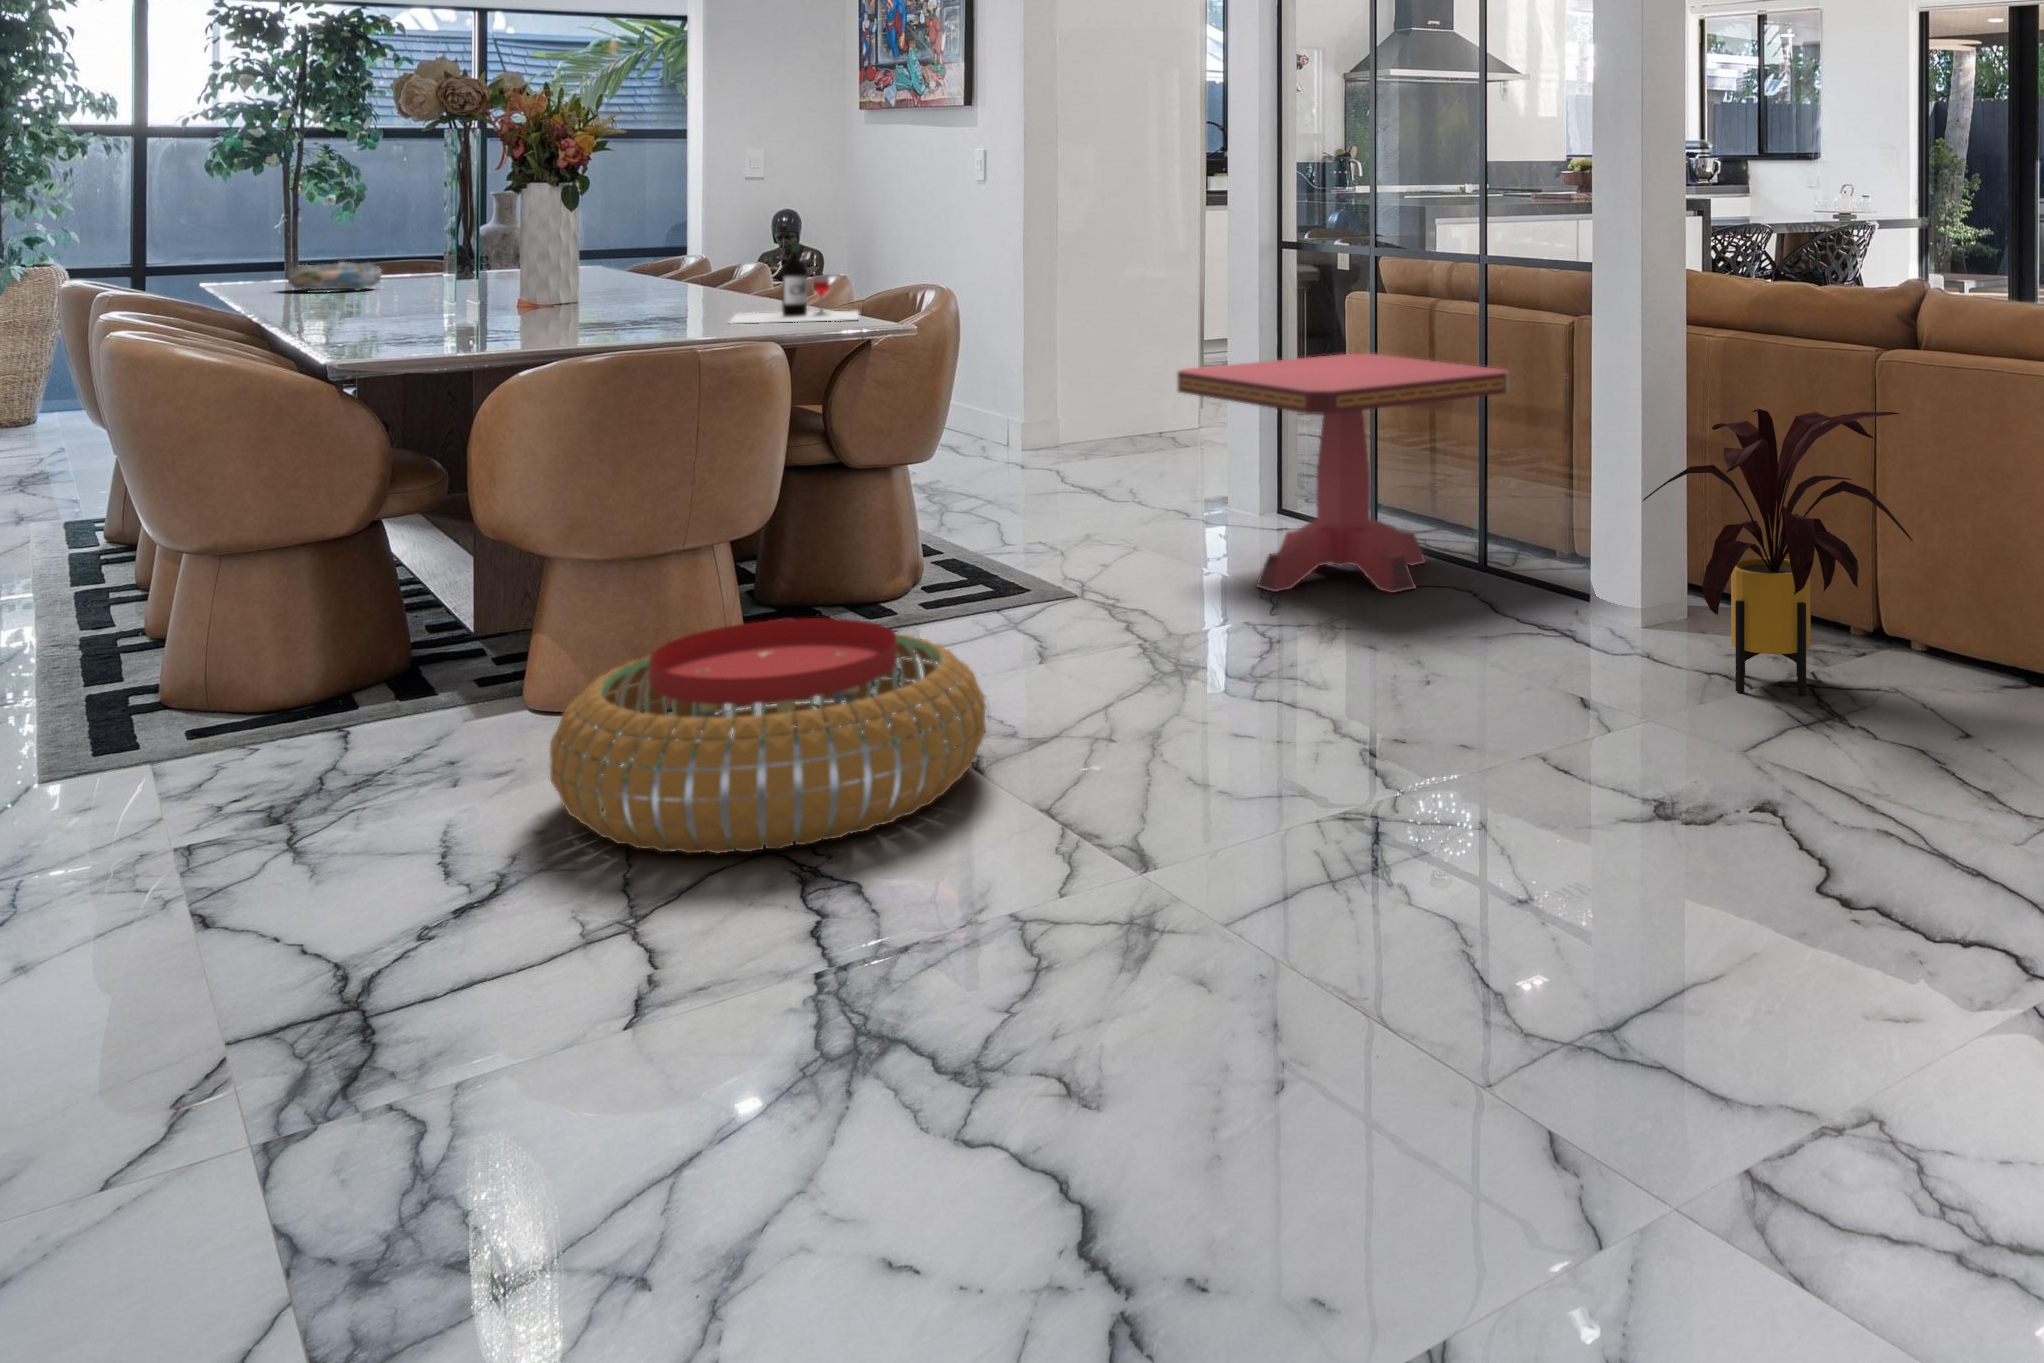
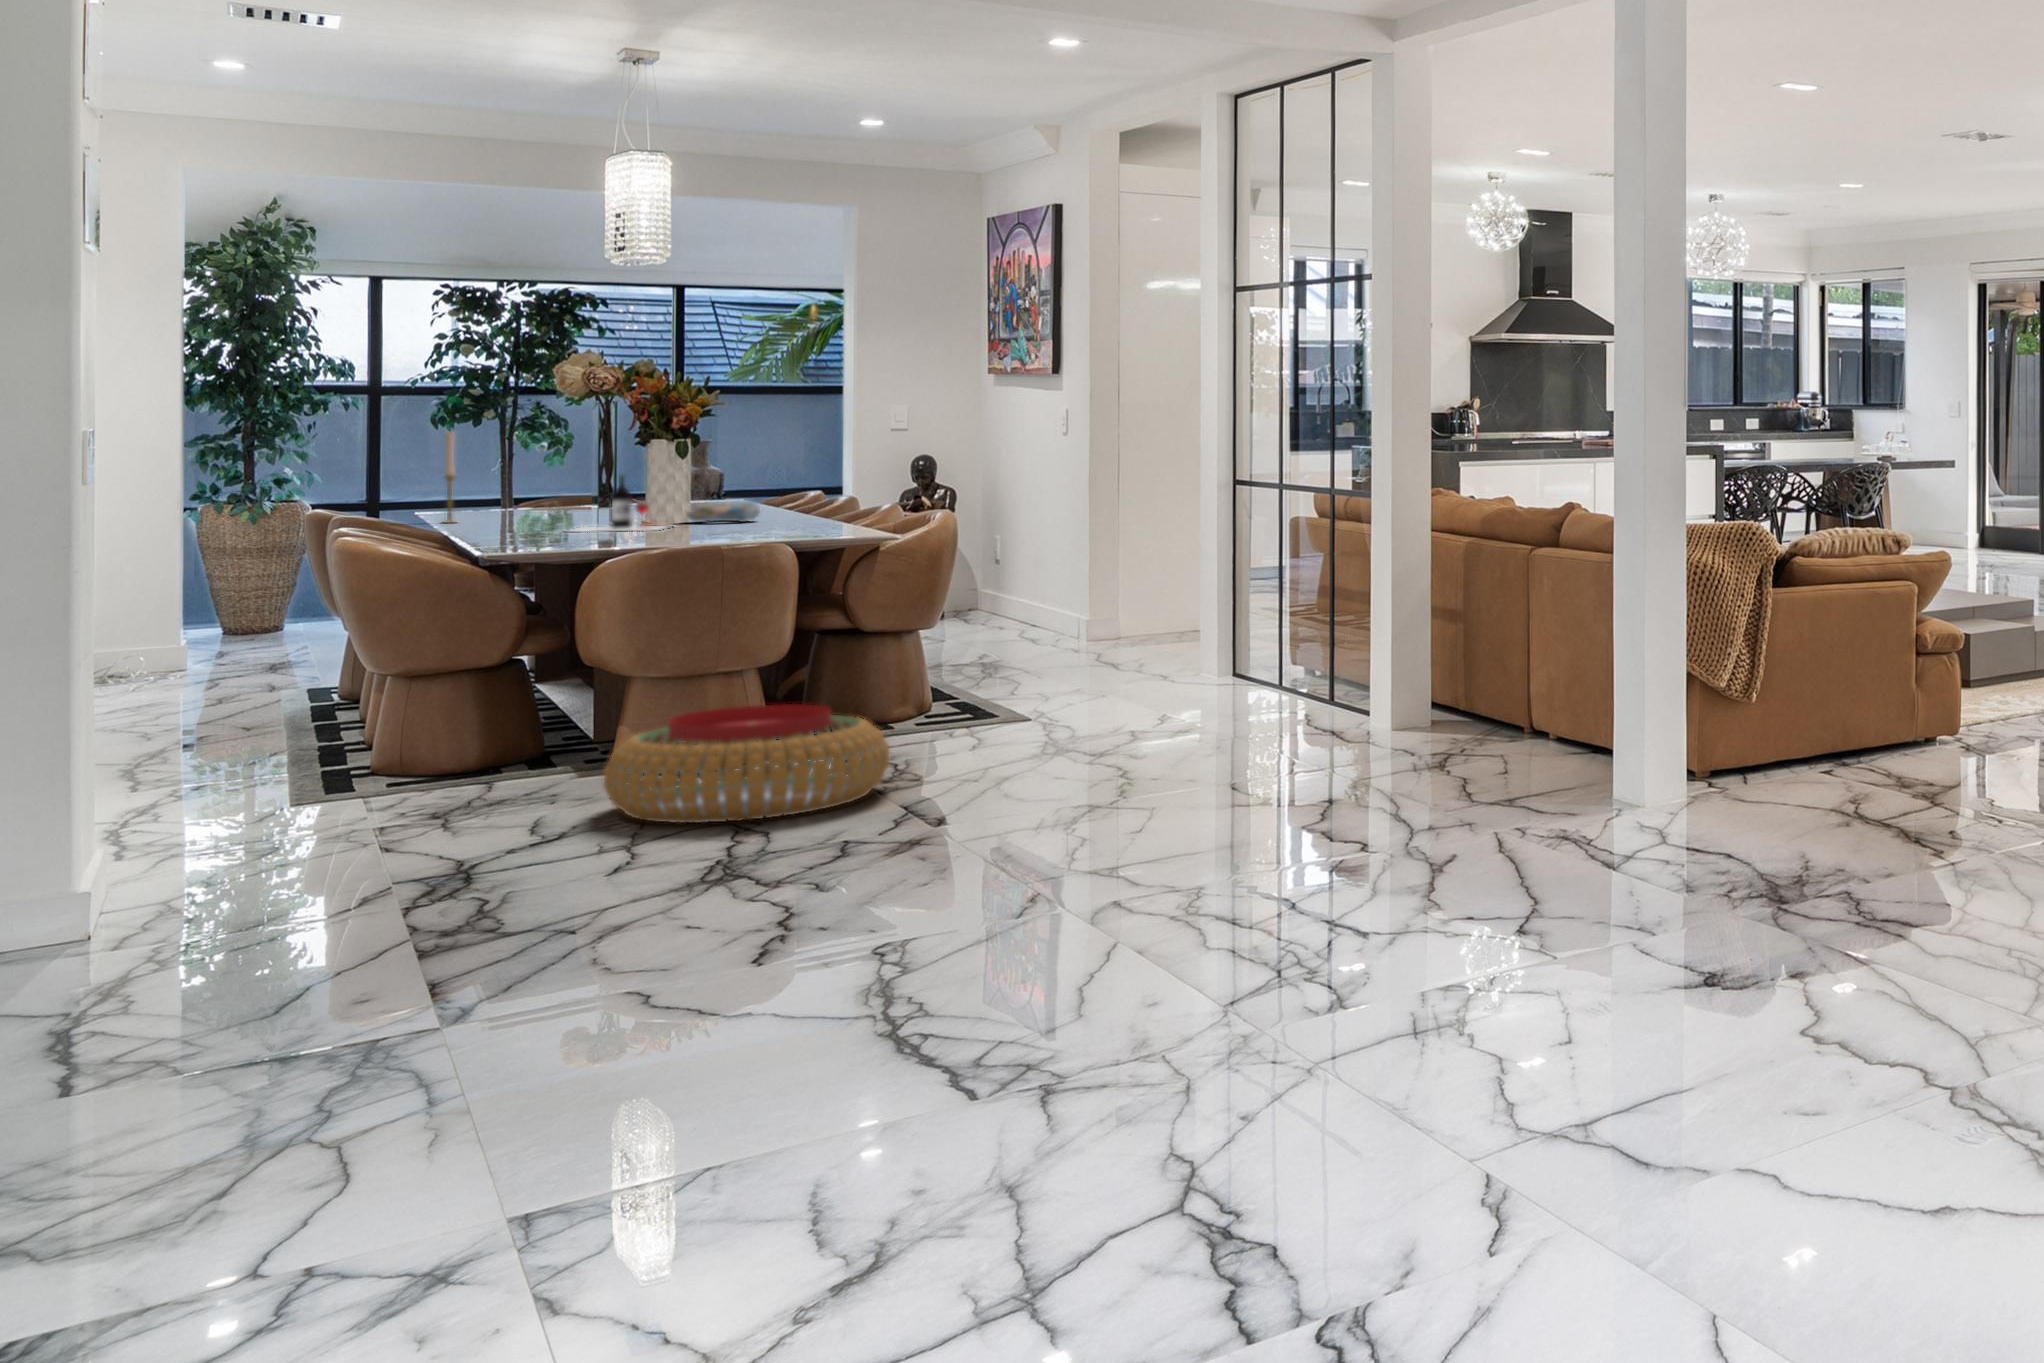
candlestick: none [240,175,266,303] -> present [444,431,458,523]
wine bottle: present [730,239,859,324] -> present [571,476,675,532]
decorative bowl: present [287,262,382,290] -> present [687,500,760,522]
side table: present [1177,354,1508,593] -> none [1120,559,1356,718]
house plant: present [1643,409,1912,695] -> none [1361,580,1535,761]

